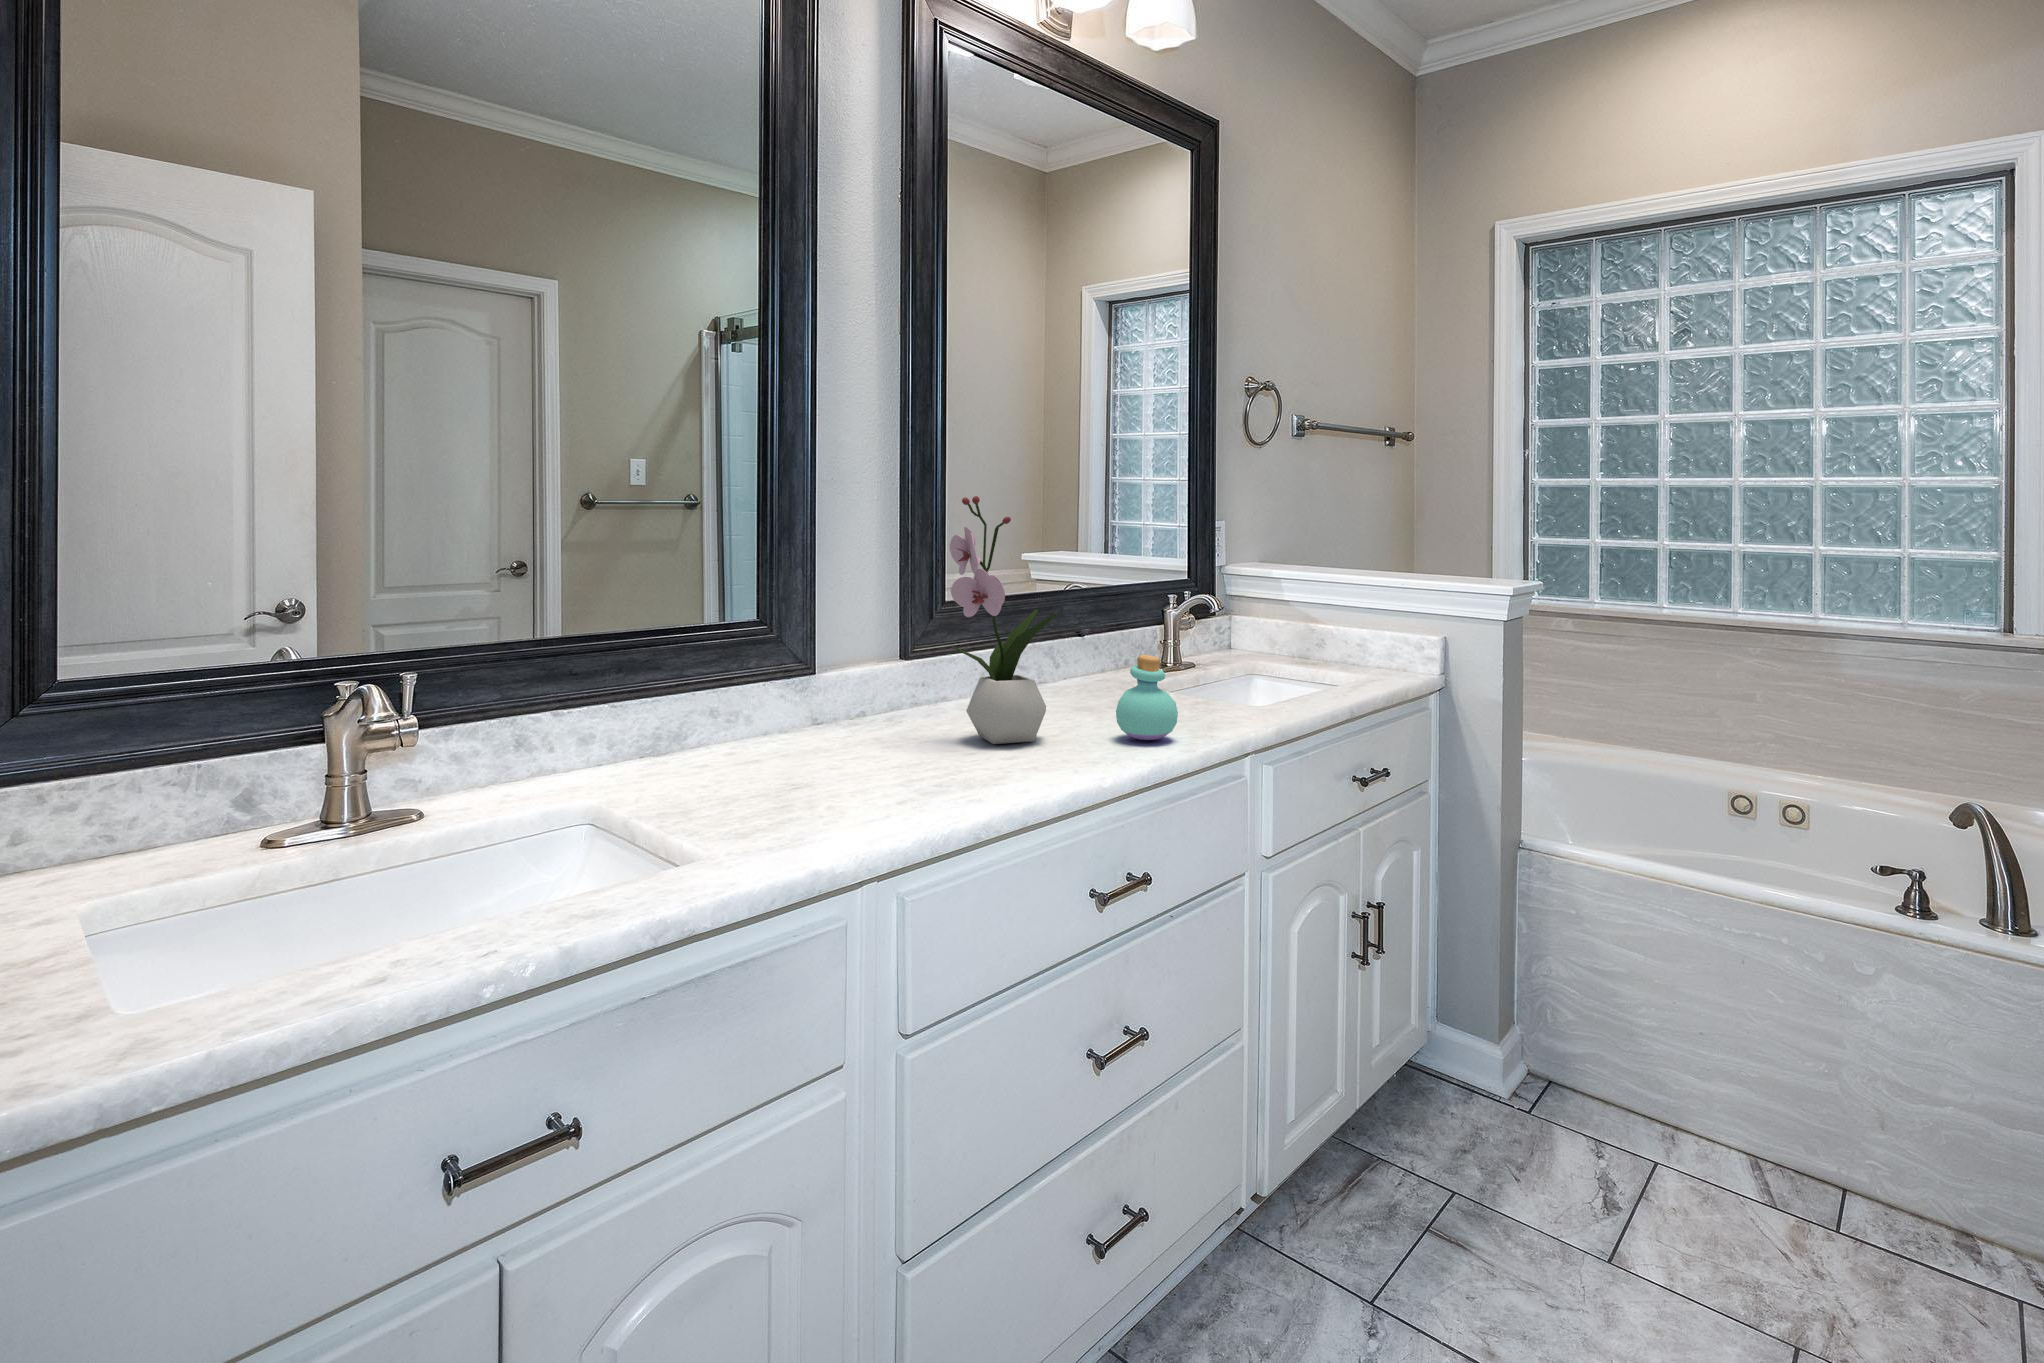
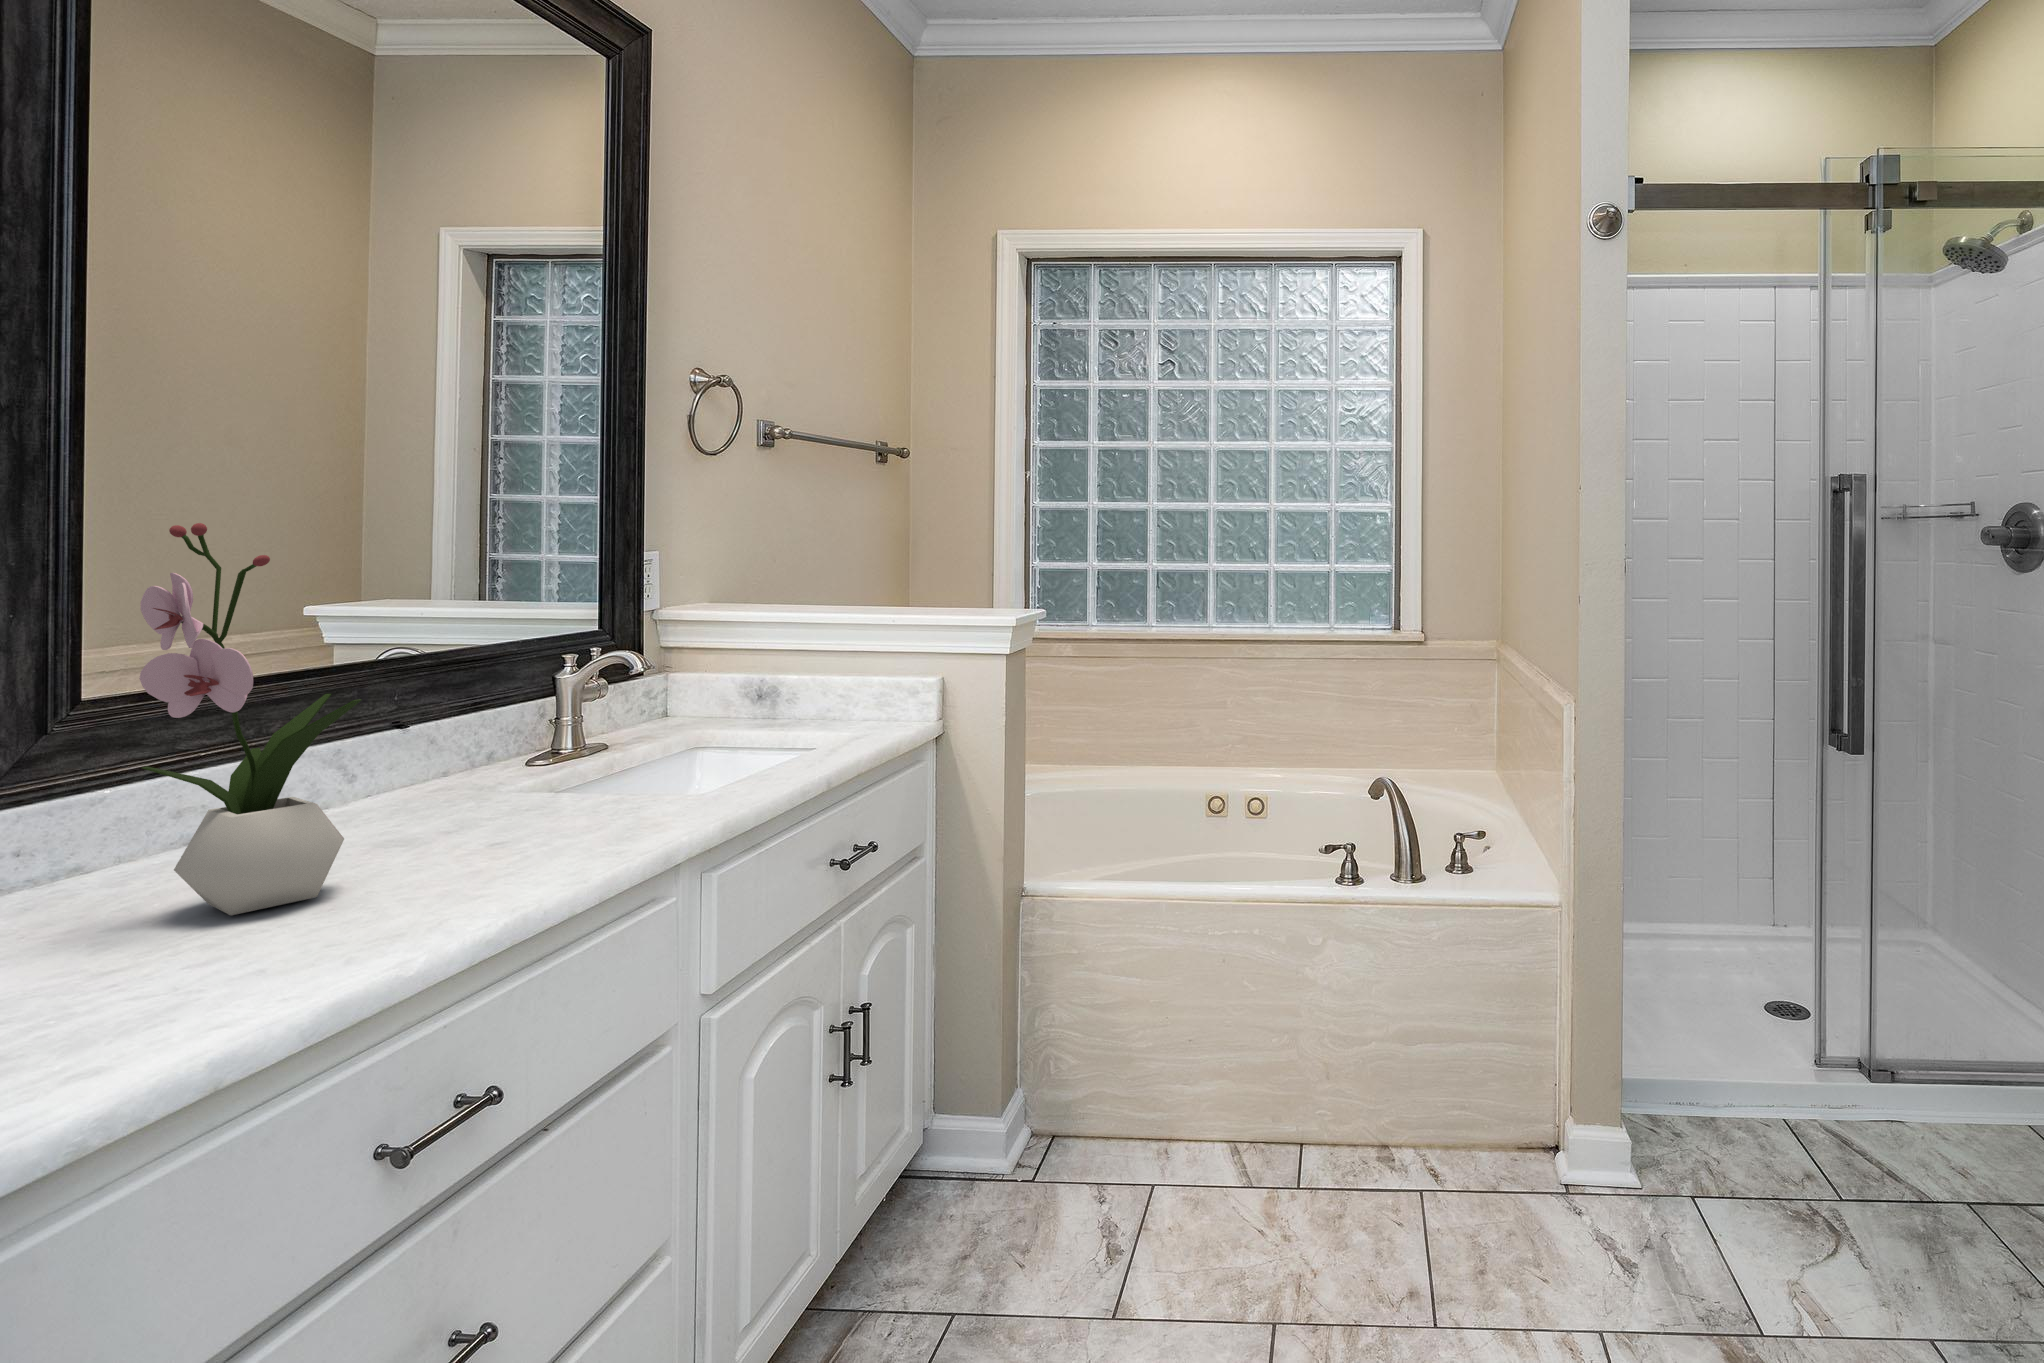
perfume bottle: present [1116,655,1178,740] -> none [471,744,574,866]

